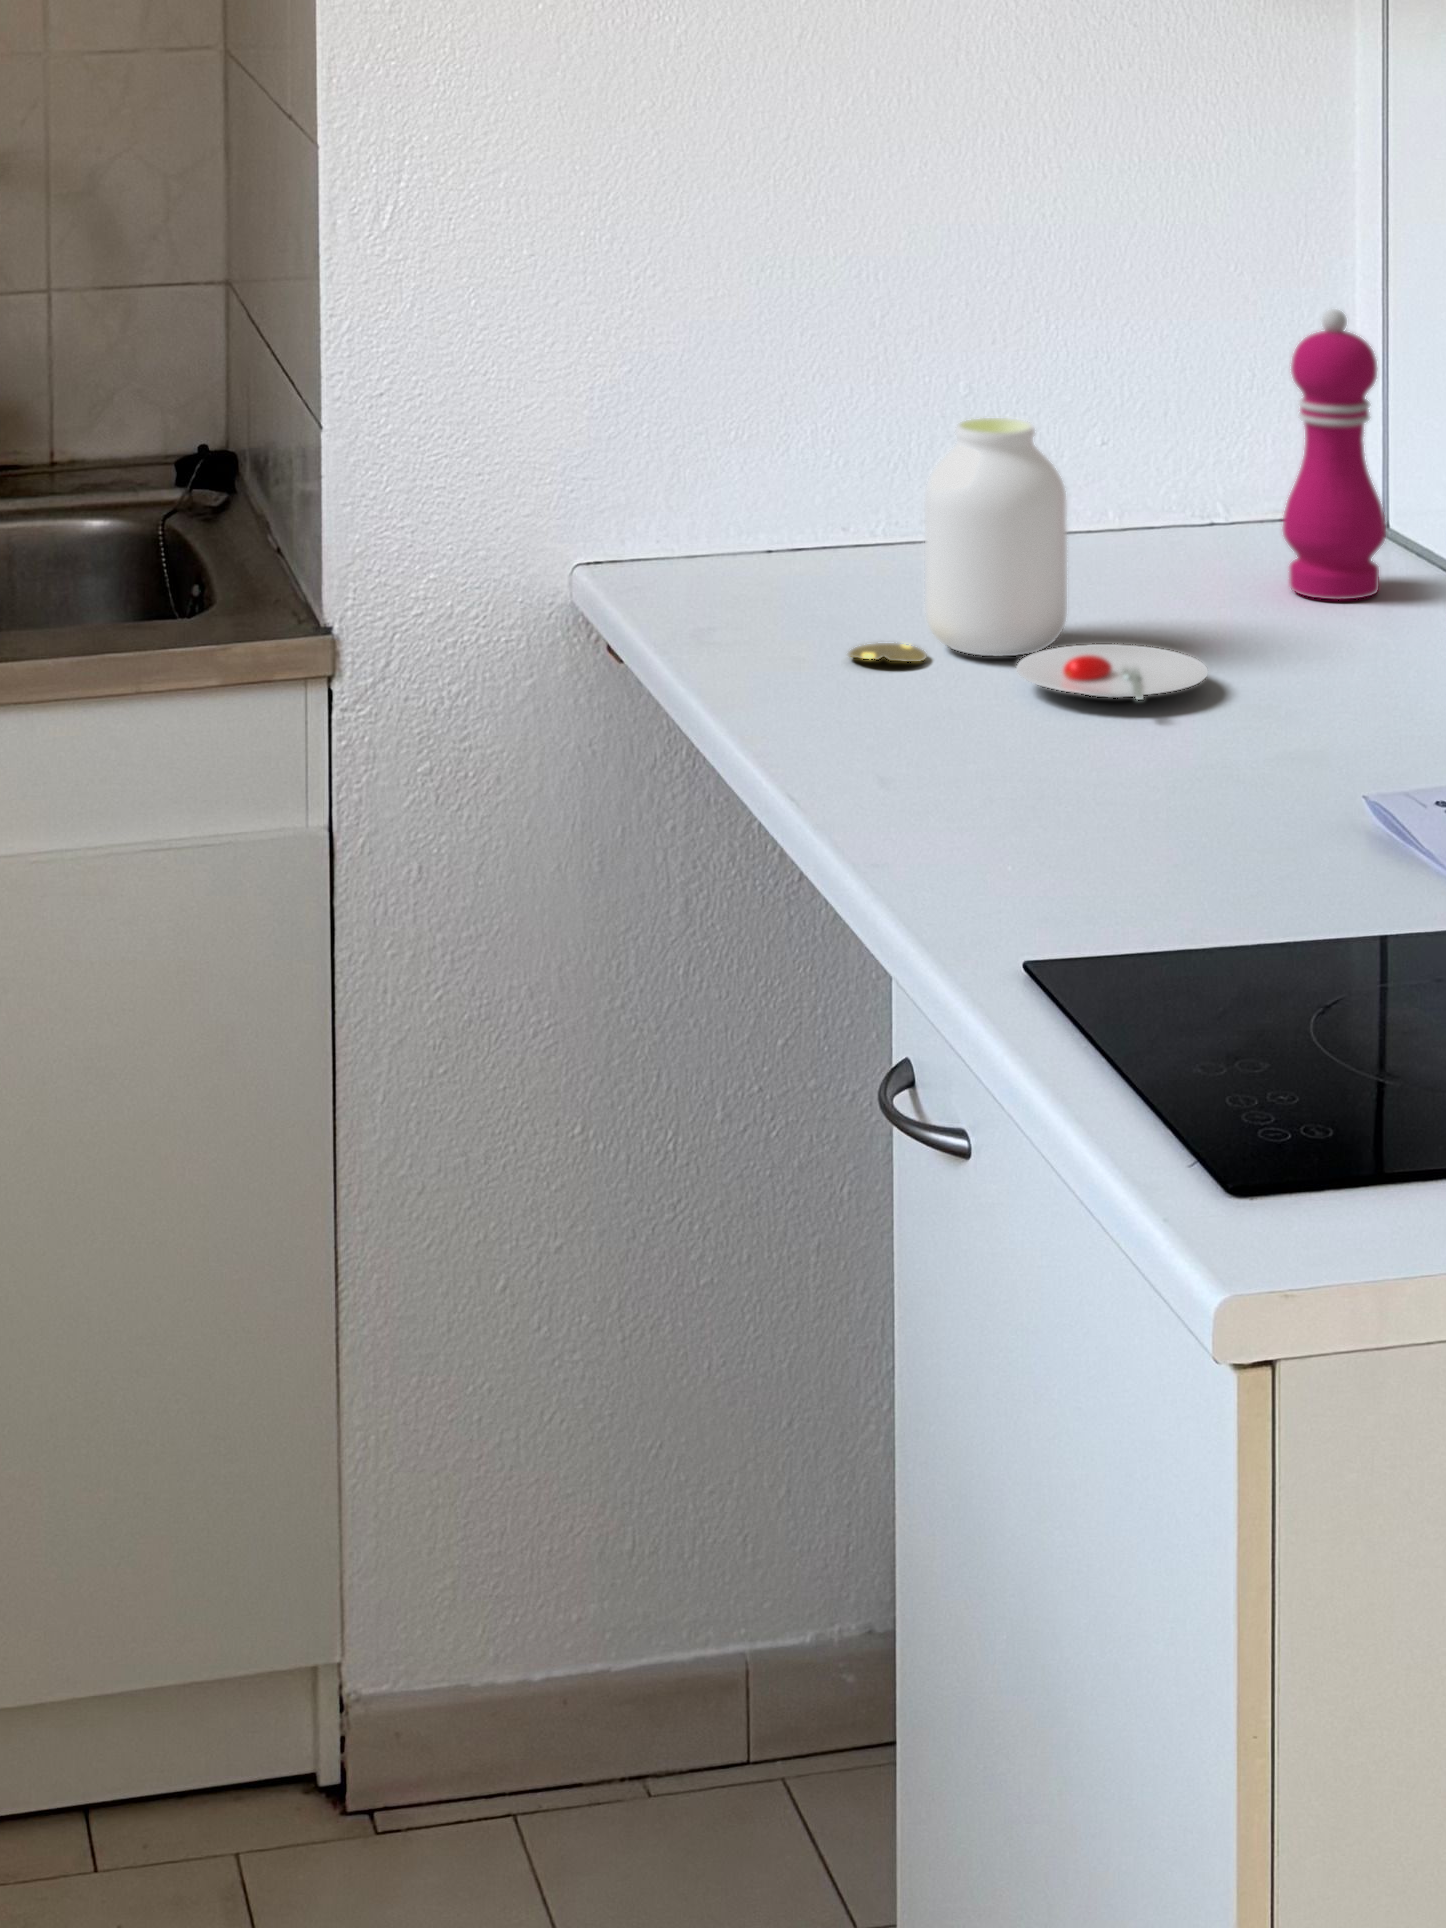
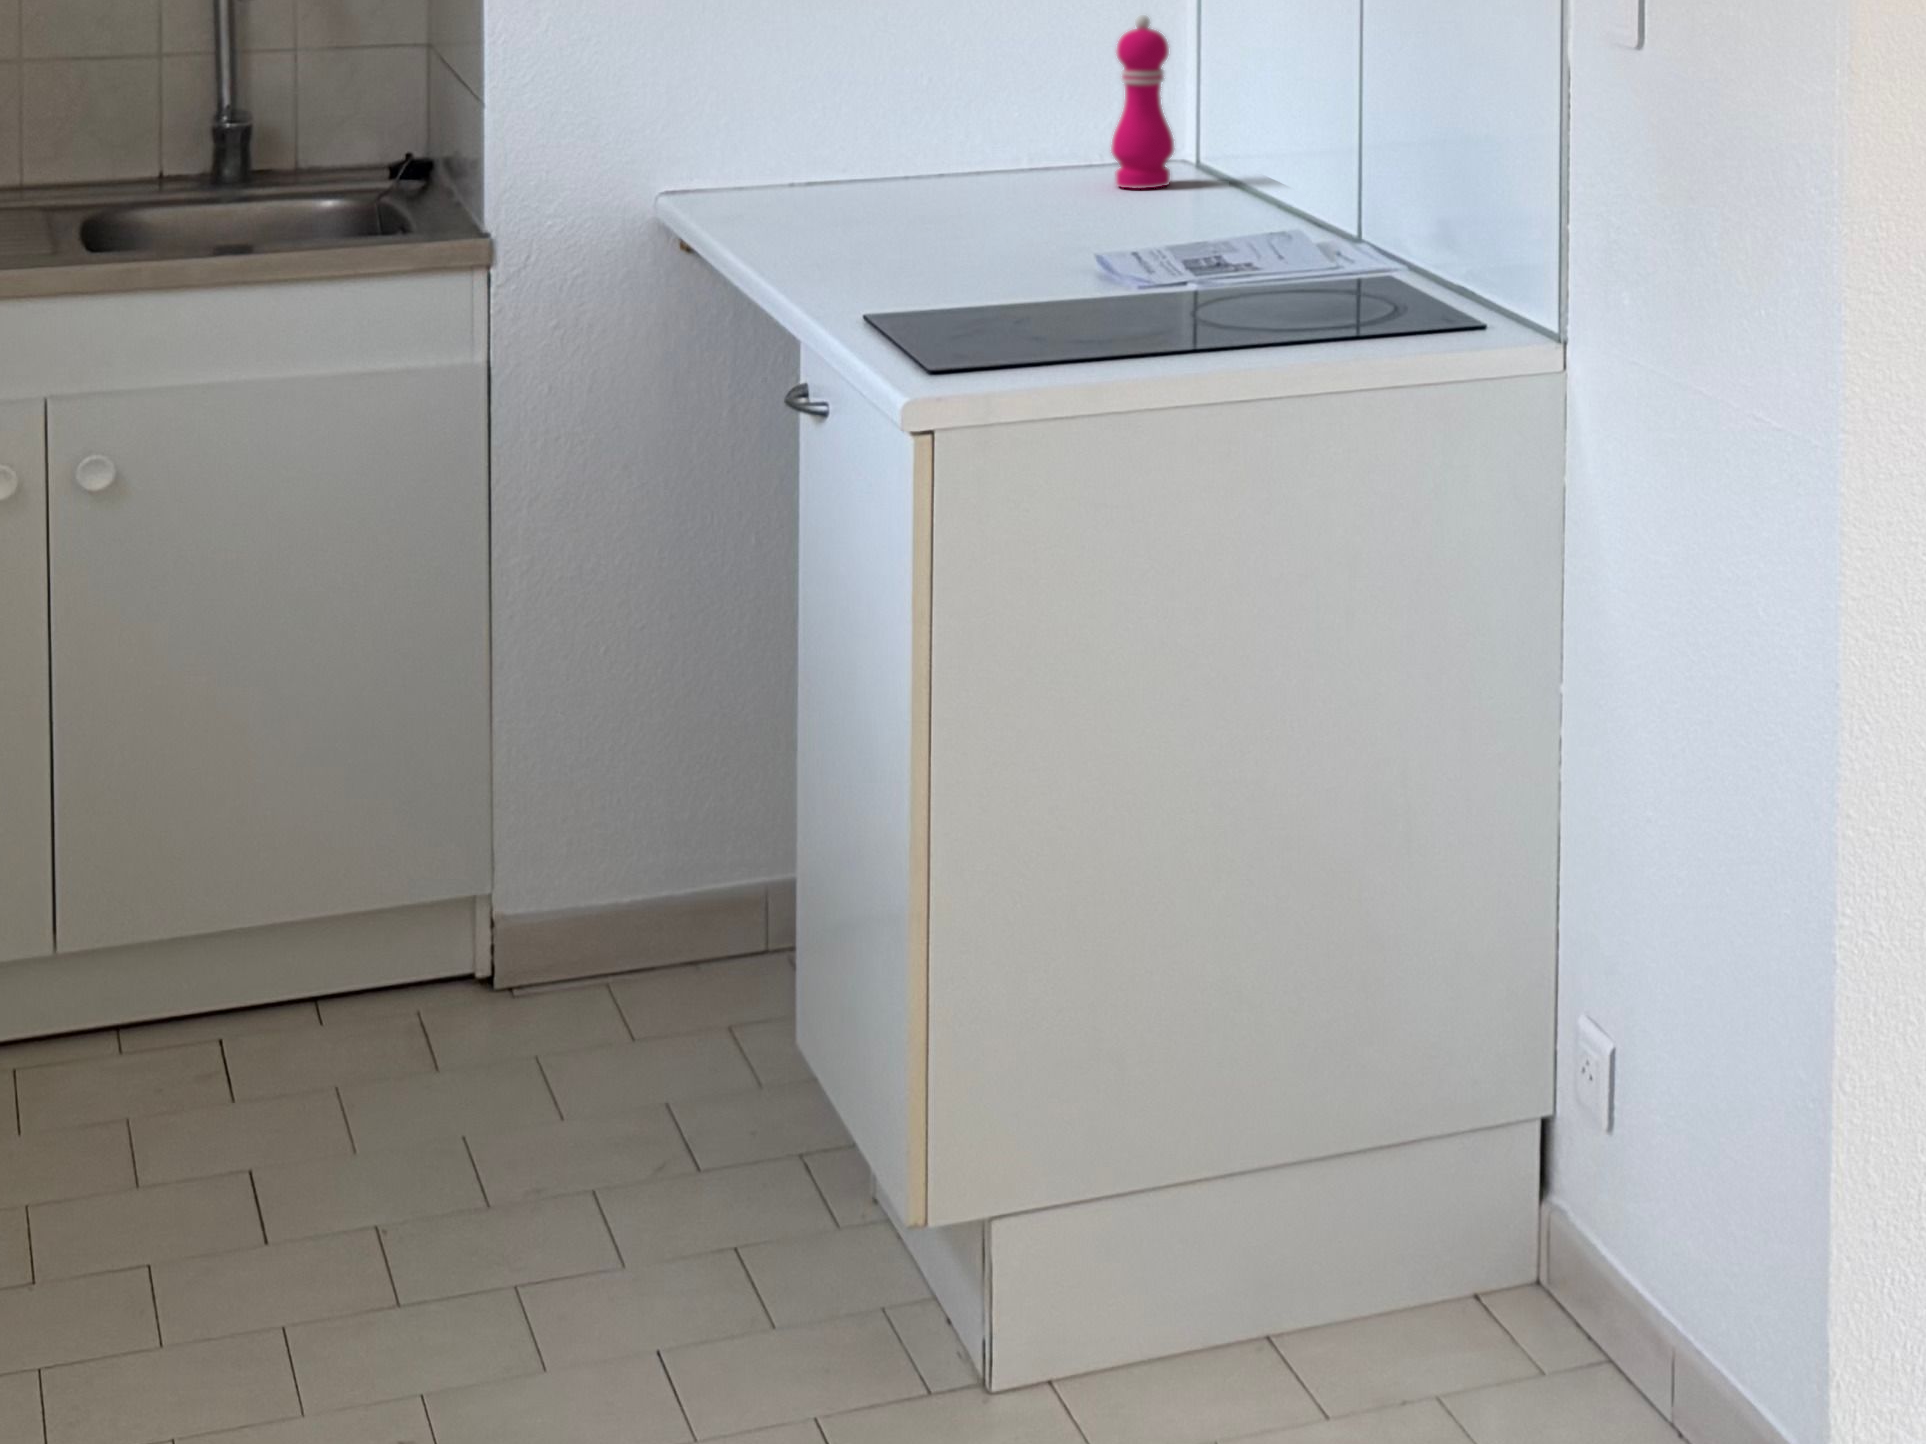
jar: present [848,418,1208,700] -> none [823,76,1037,226]

